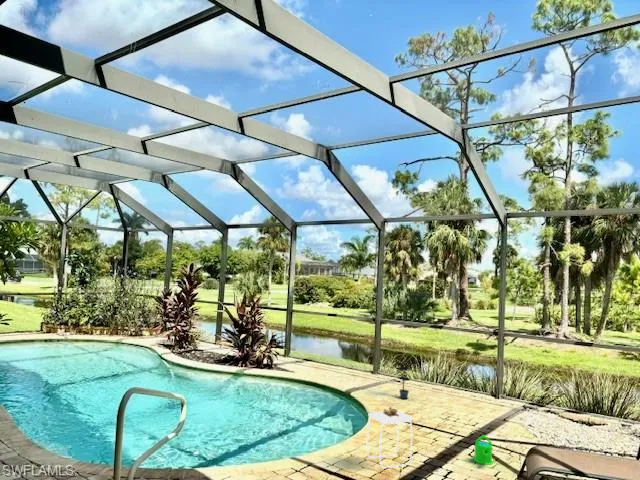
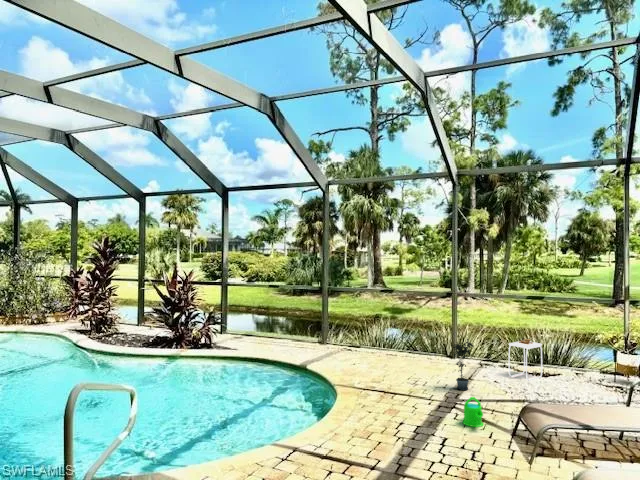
potted plant: present [396,360,413,399] -> present [451,339,474,390]
side table: present [367,407,412,468] -> present [509,338,542,381]

